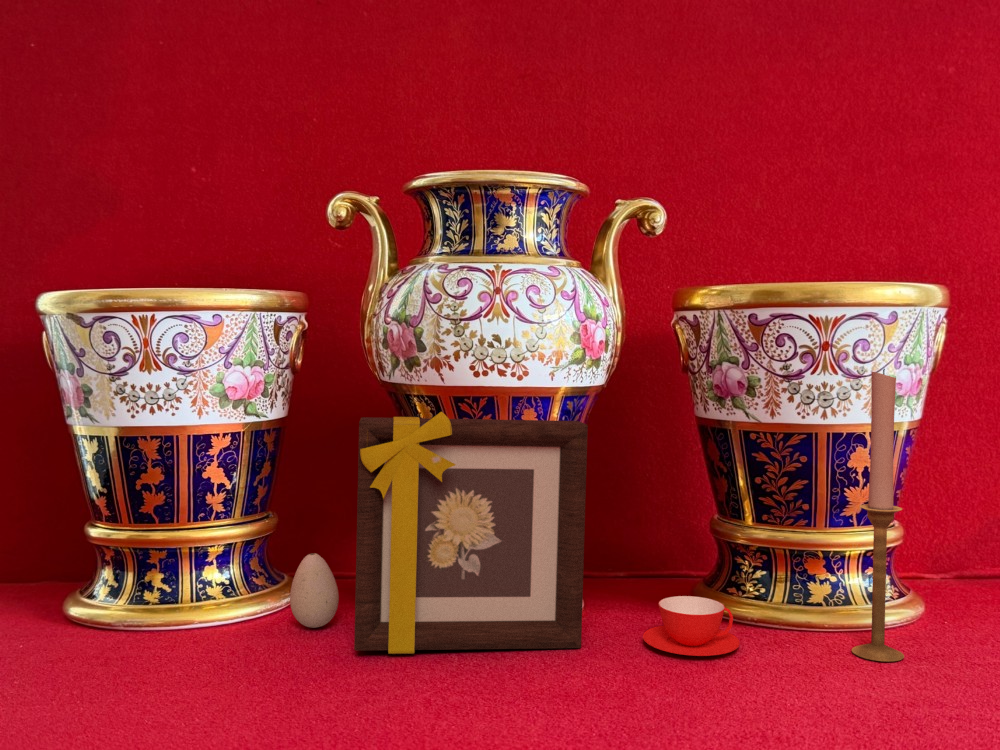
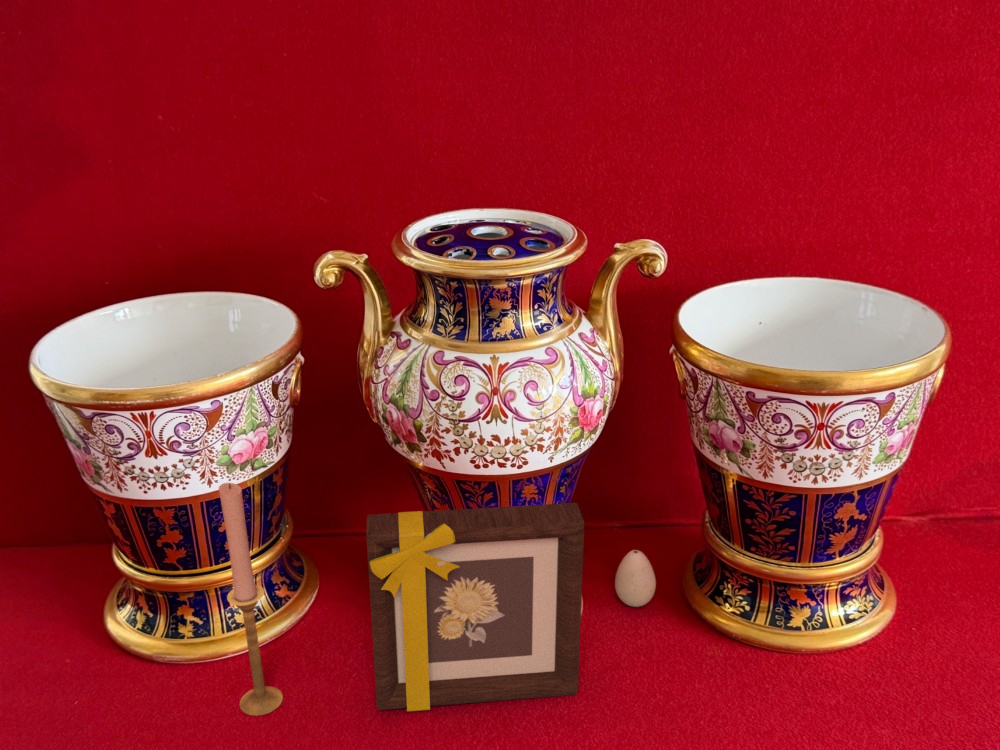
candlestick: present [852,369,904,662] -> present [219,483,283,715]
decorative egg: present [290,553,339,628] -> present [615,550,656,607]
teacup: present [643,596,740,656] -> none [633,639,719,713]

